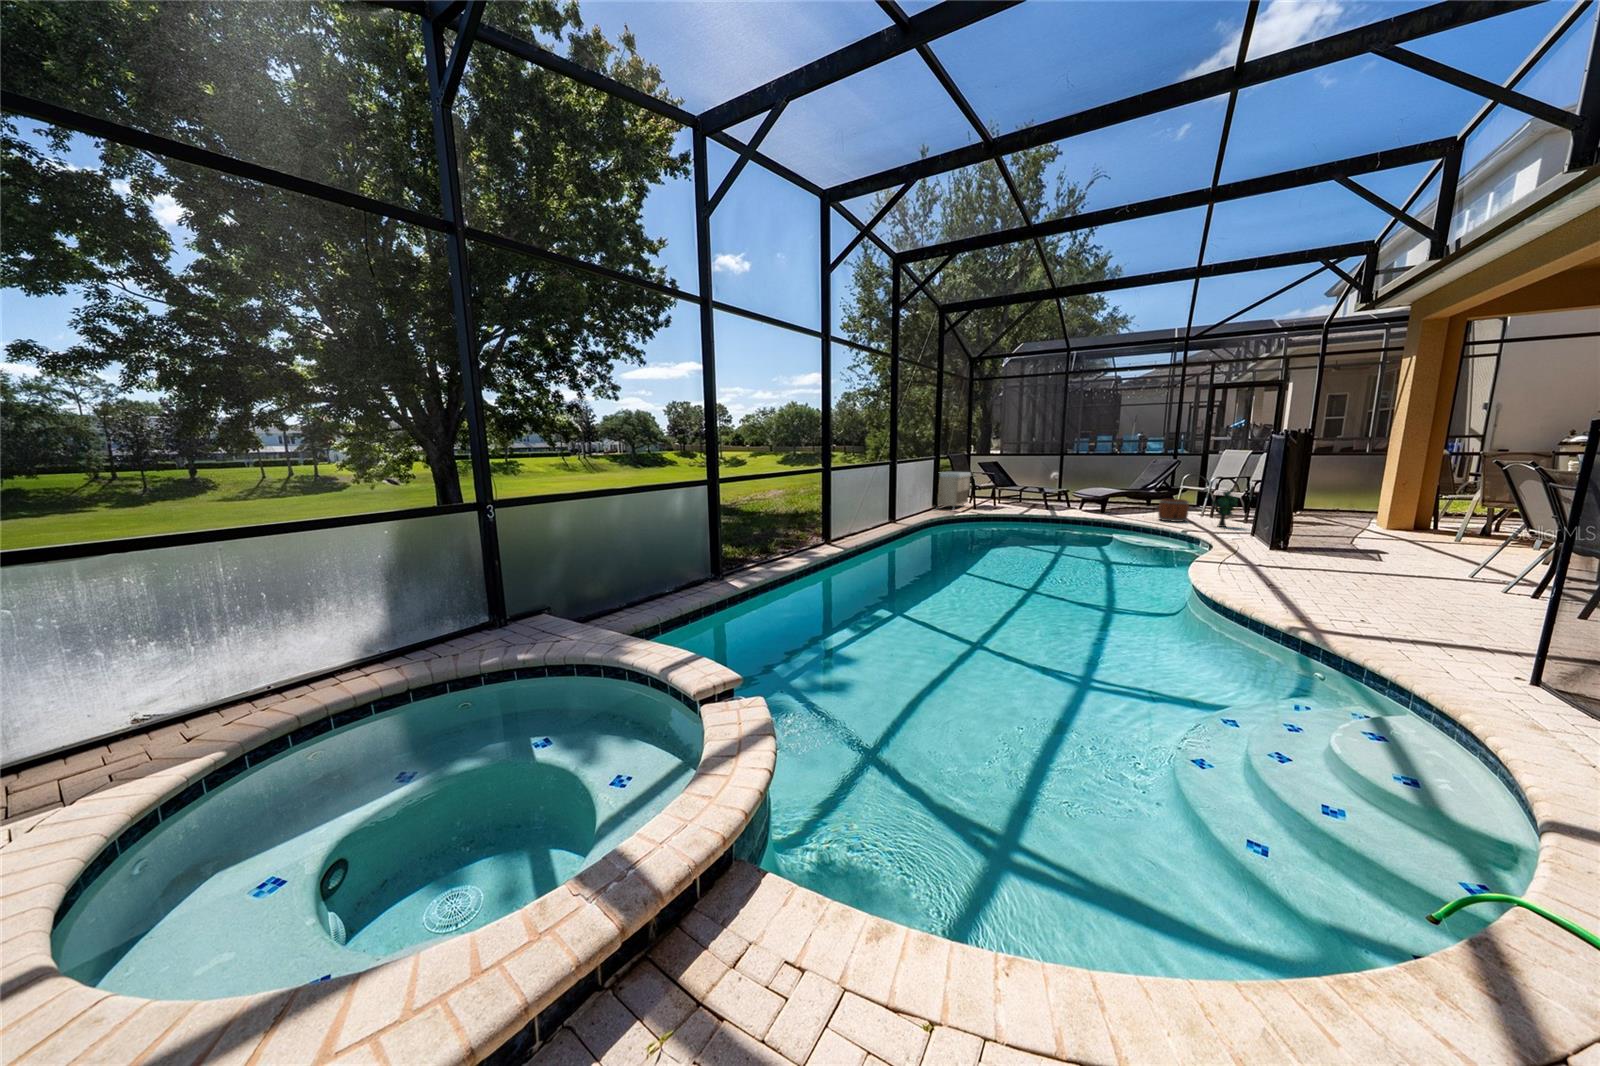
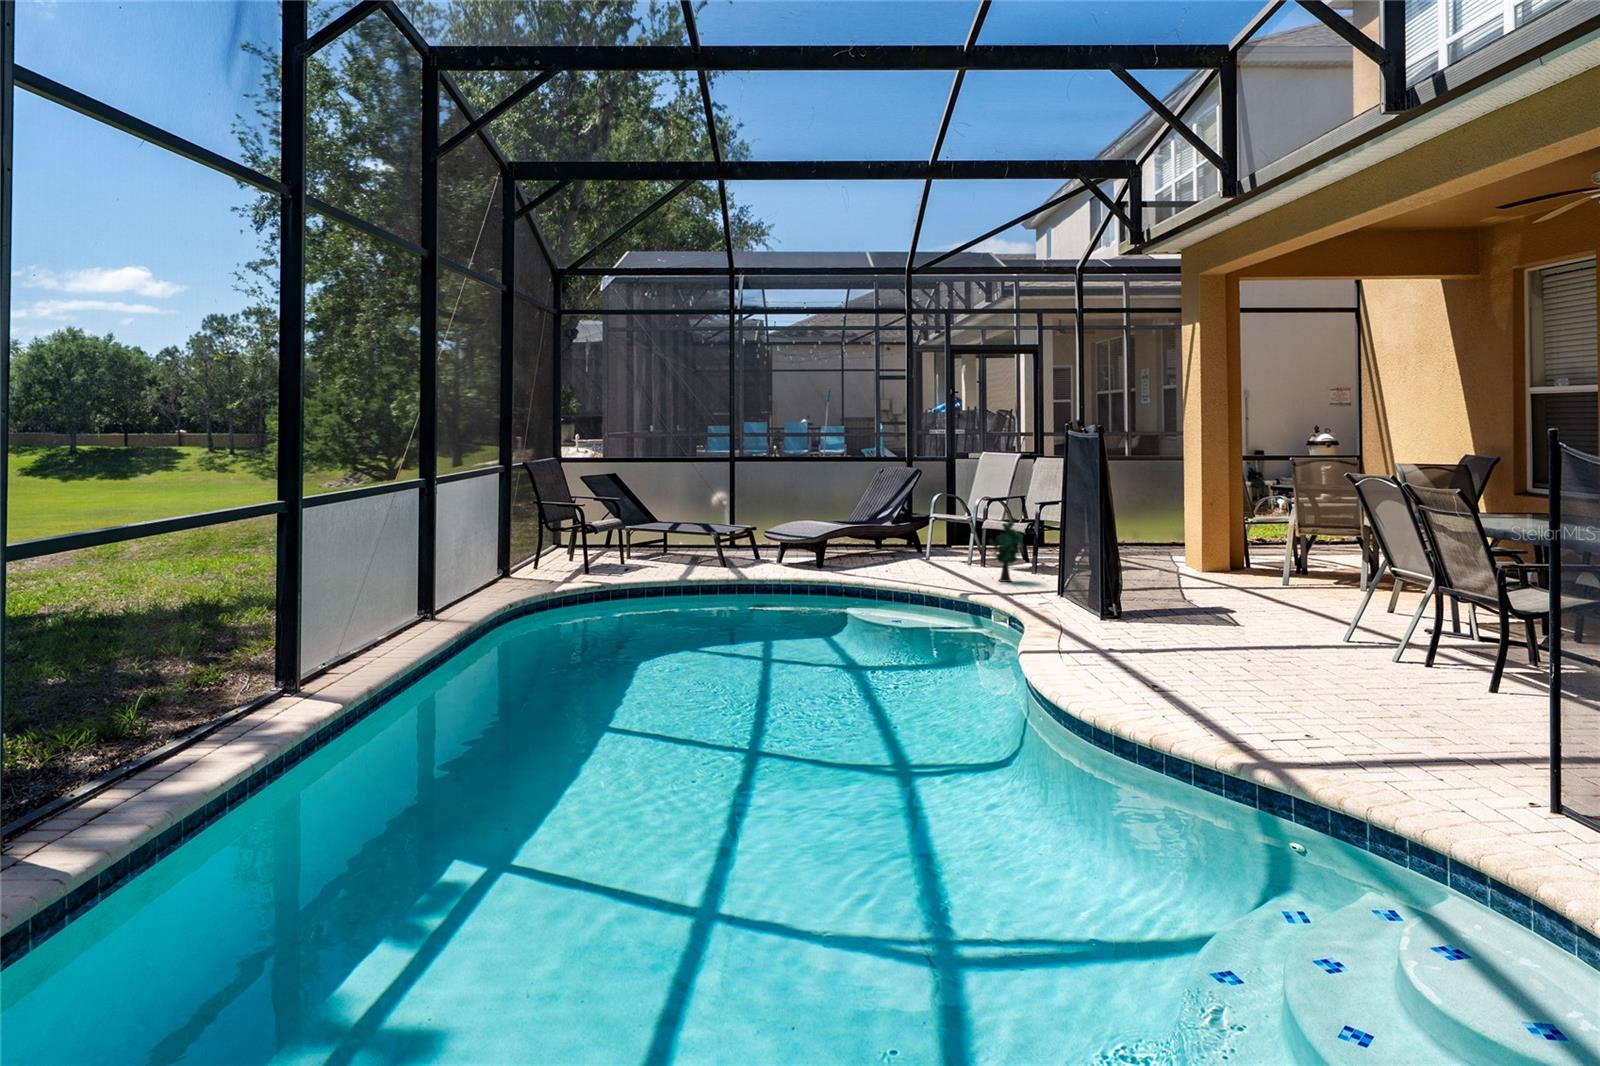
storage bench: present [938,472,971,509] -> none [502,499,579,578]
bucket: present [1158,499,1189,522] -> none [911,538,954,577]

